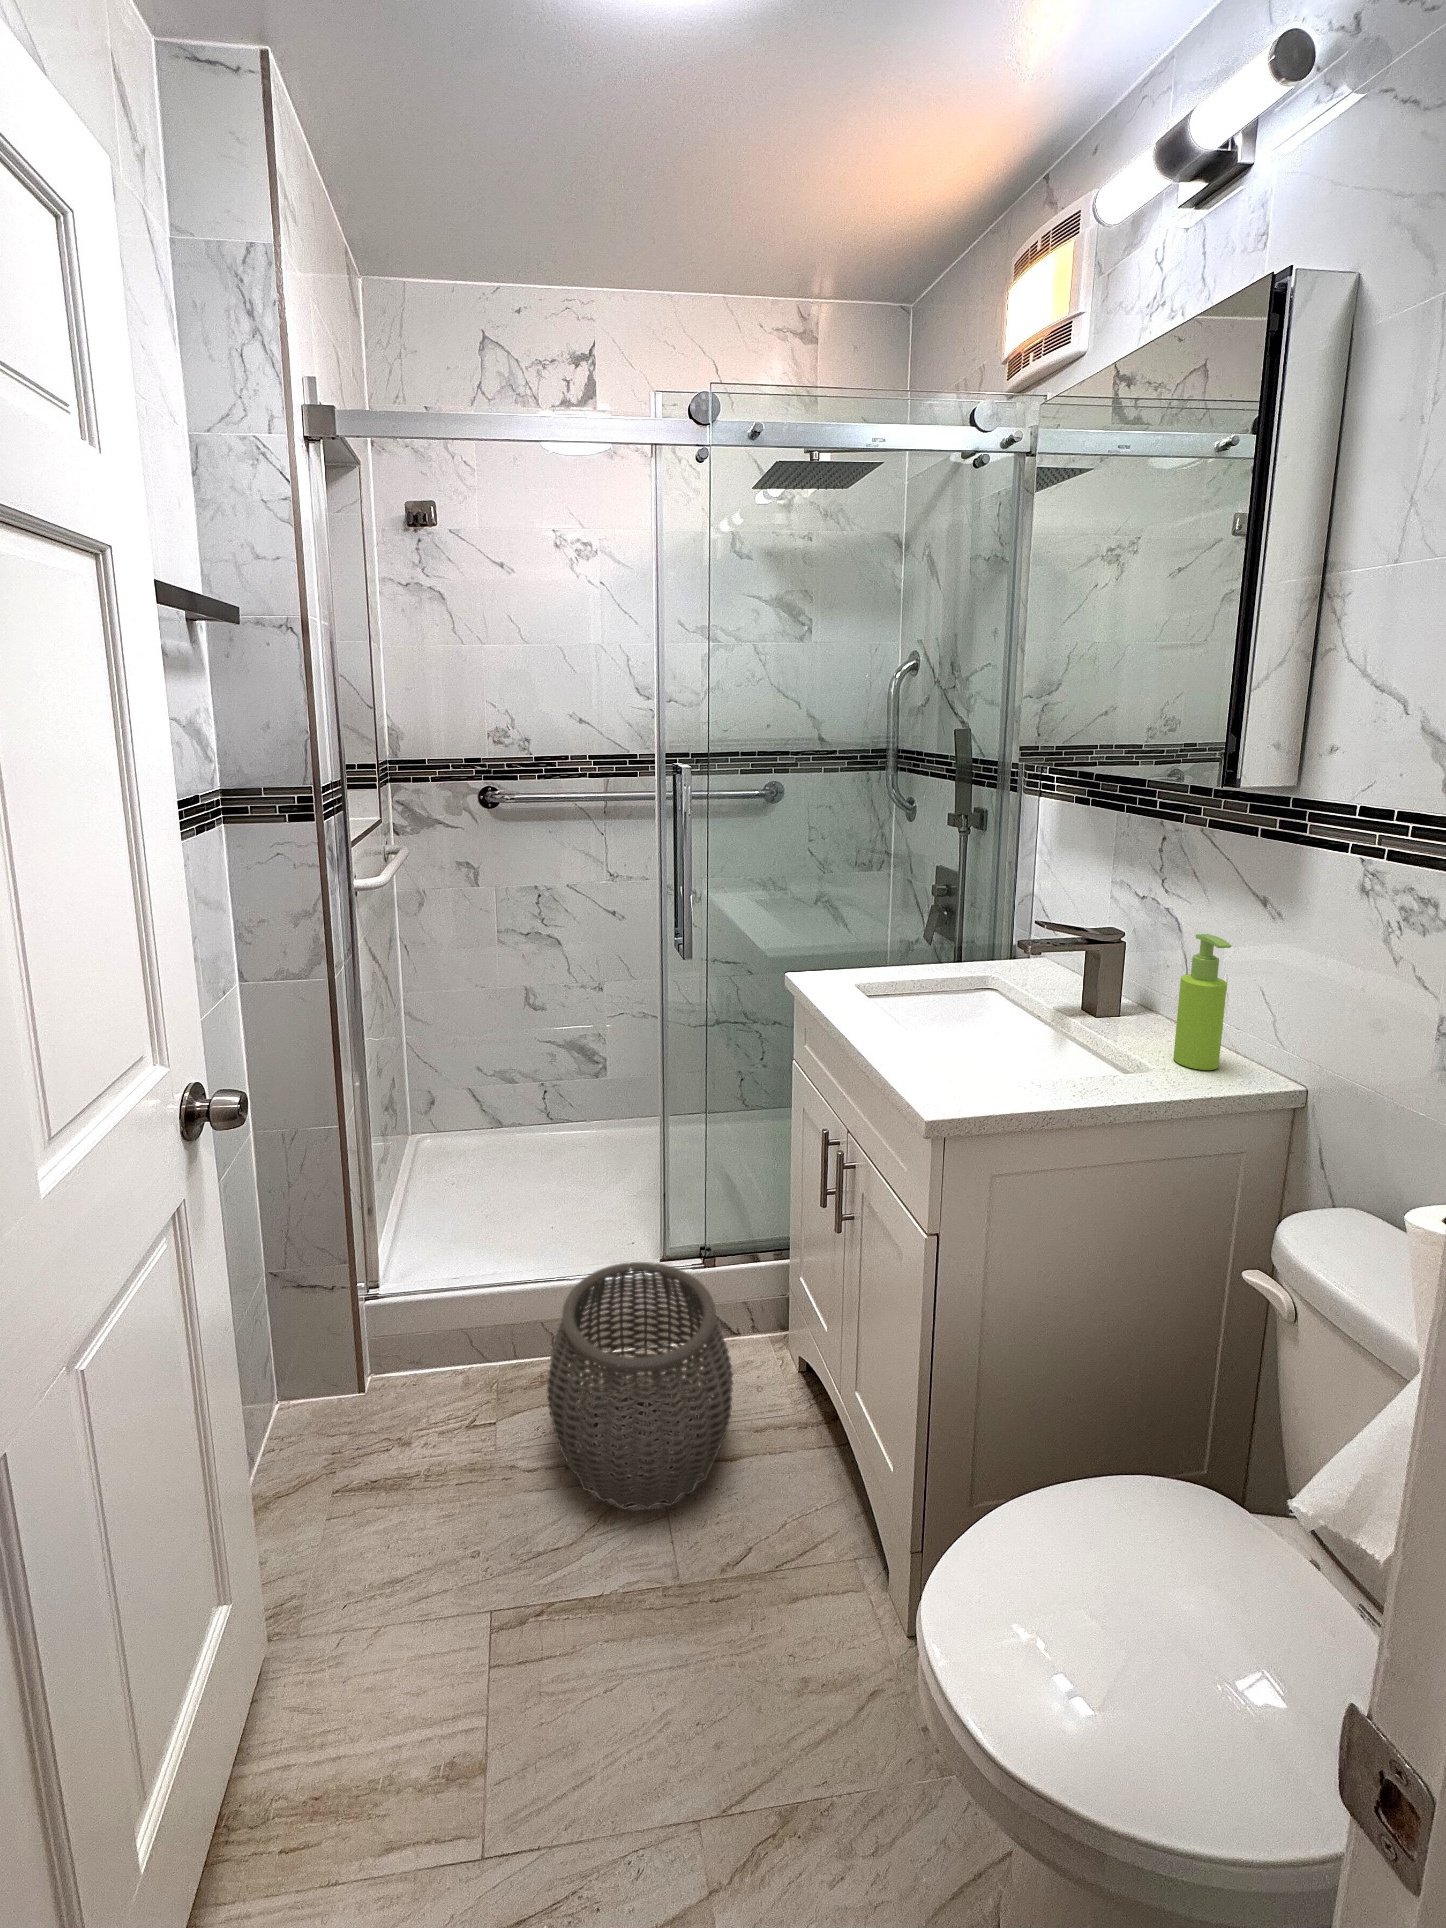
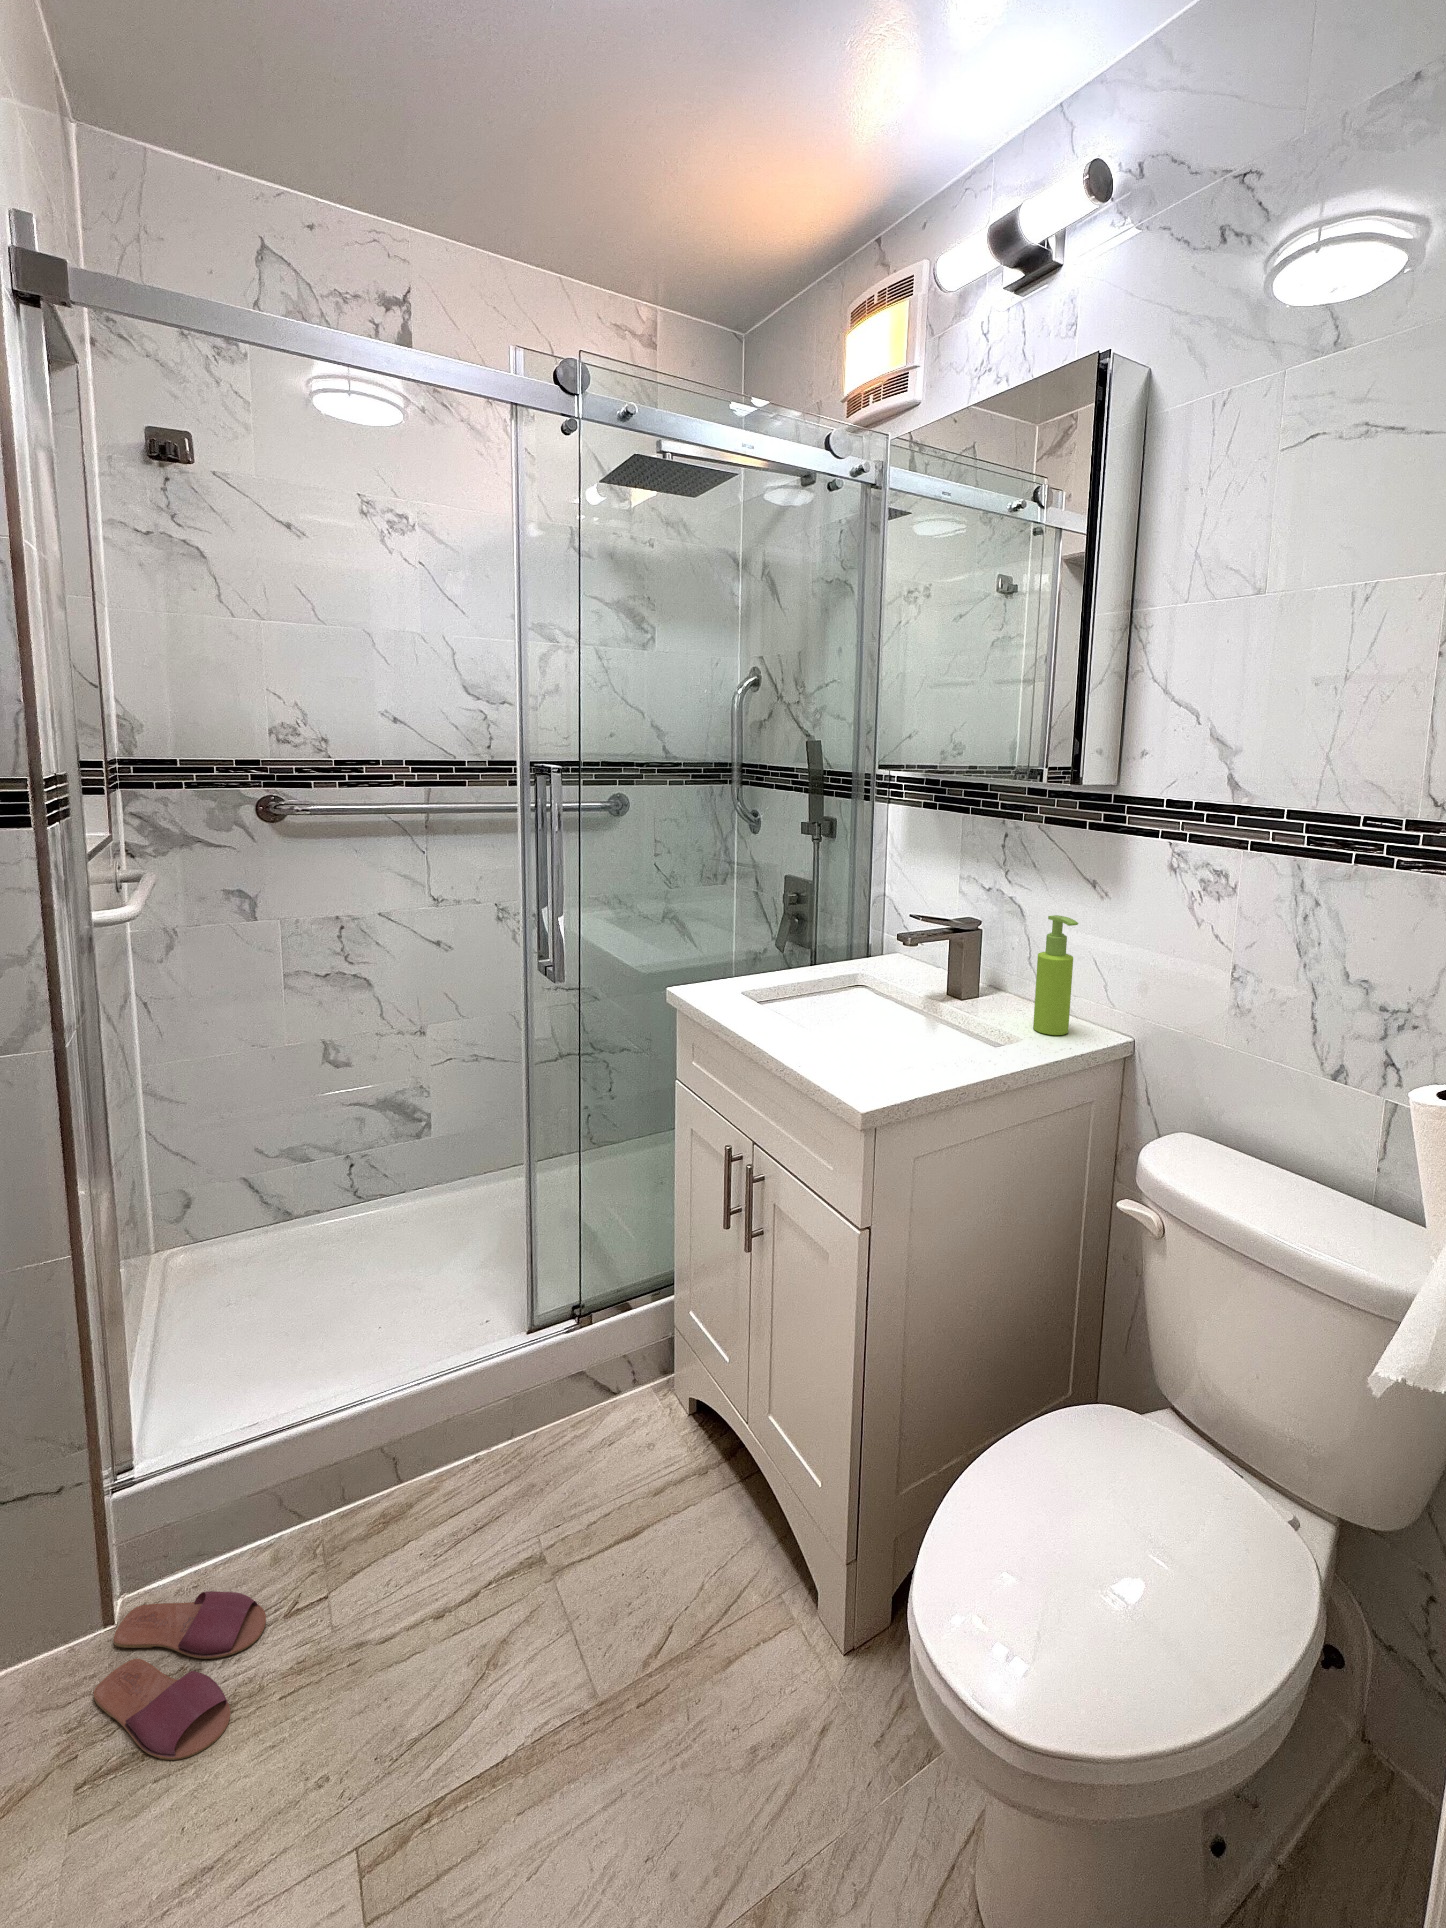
woven basket: present [547,1262,733,1510] -> none [406,1332,634,1638]
slippers: none [347,1391,454,1506] -> present [94,1591,266,1760]

